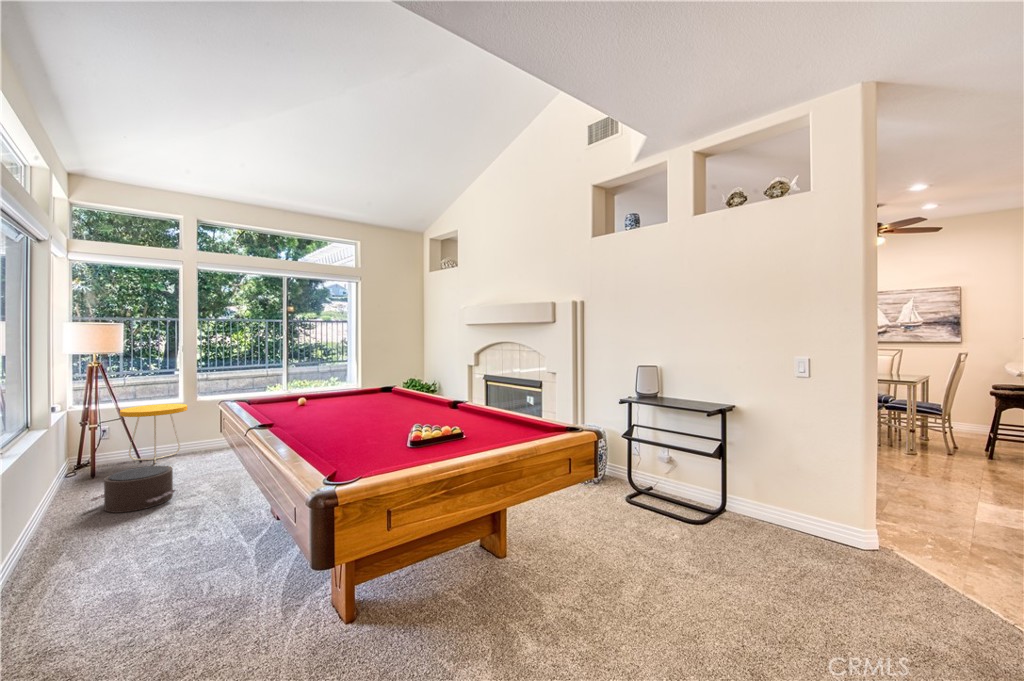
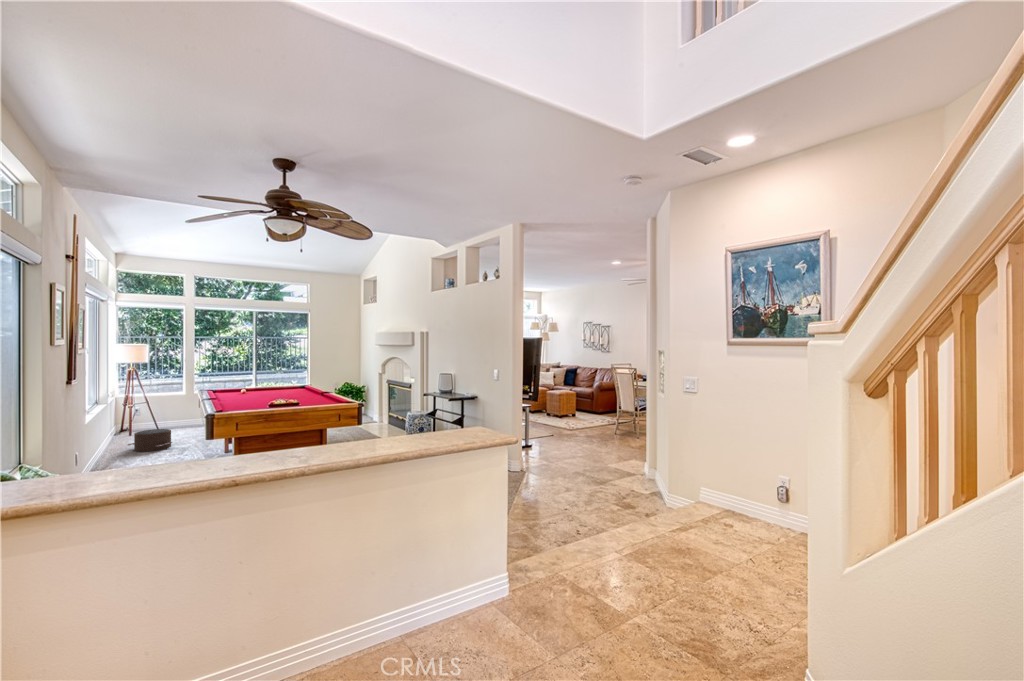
side table: present [120,404,188,463] -> none [146,395,187,432]

